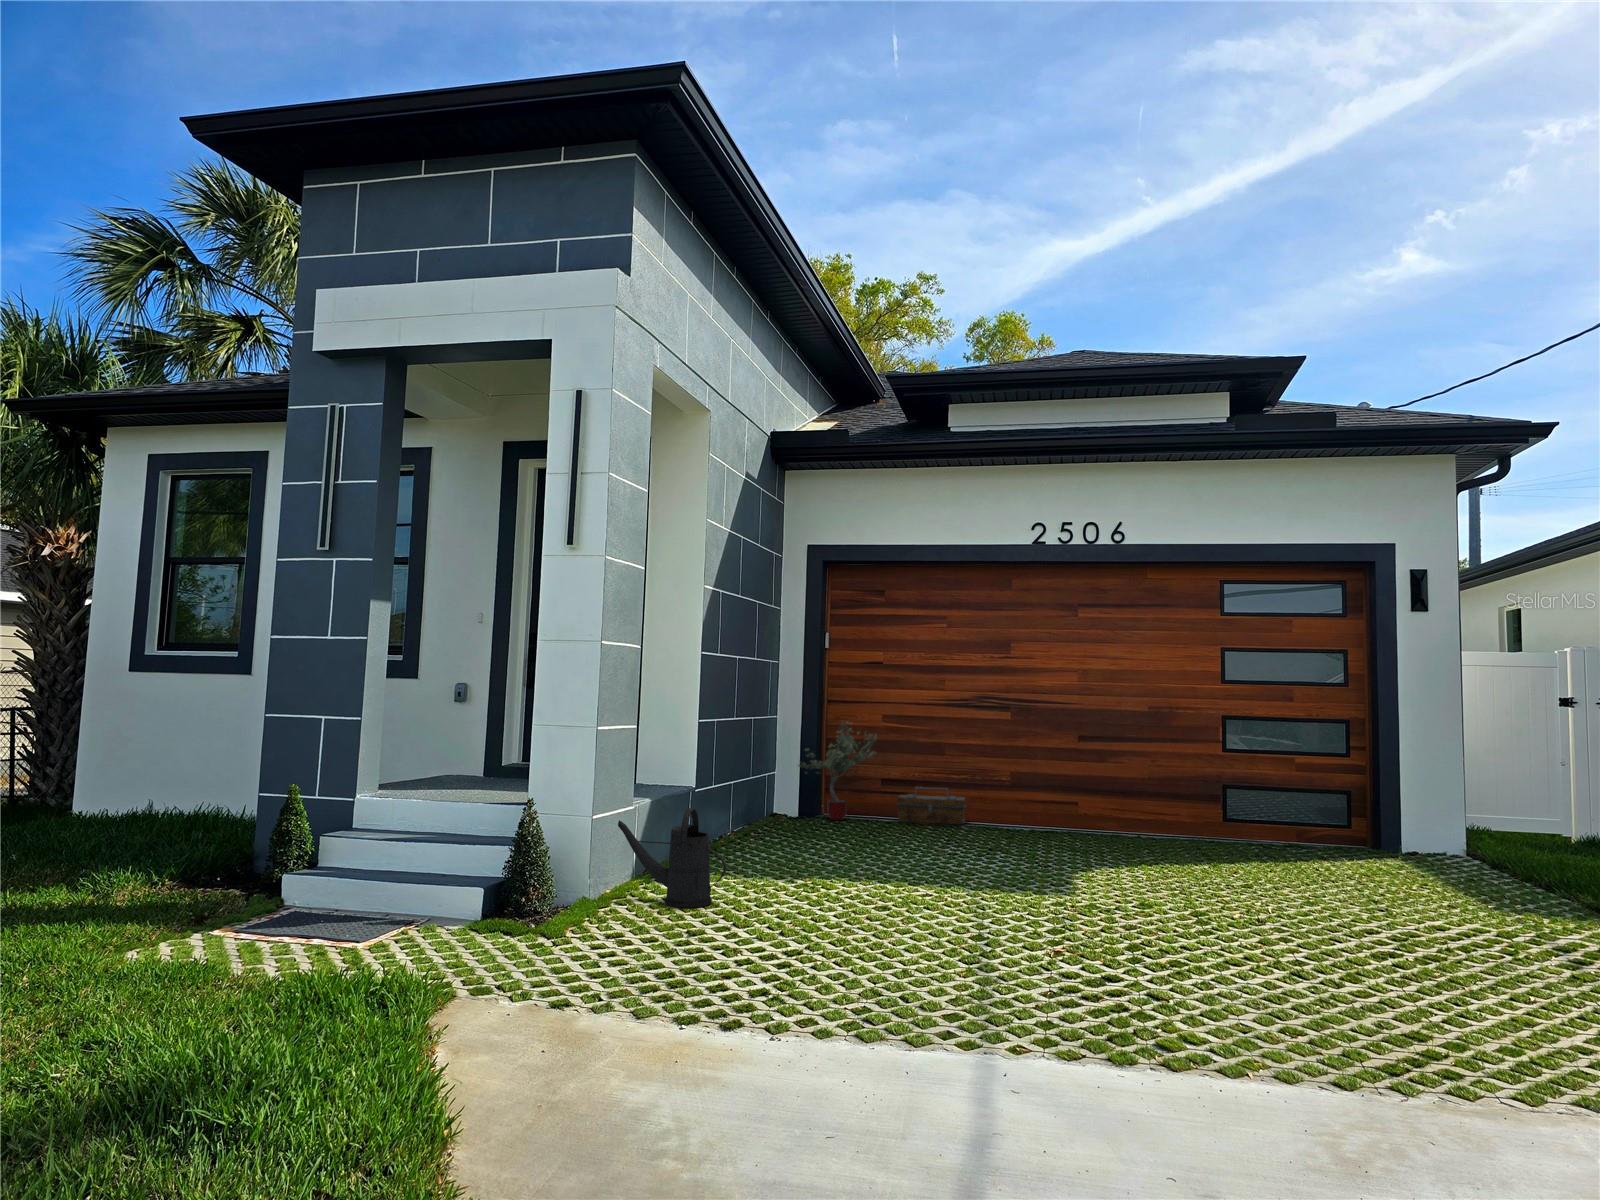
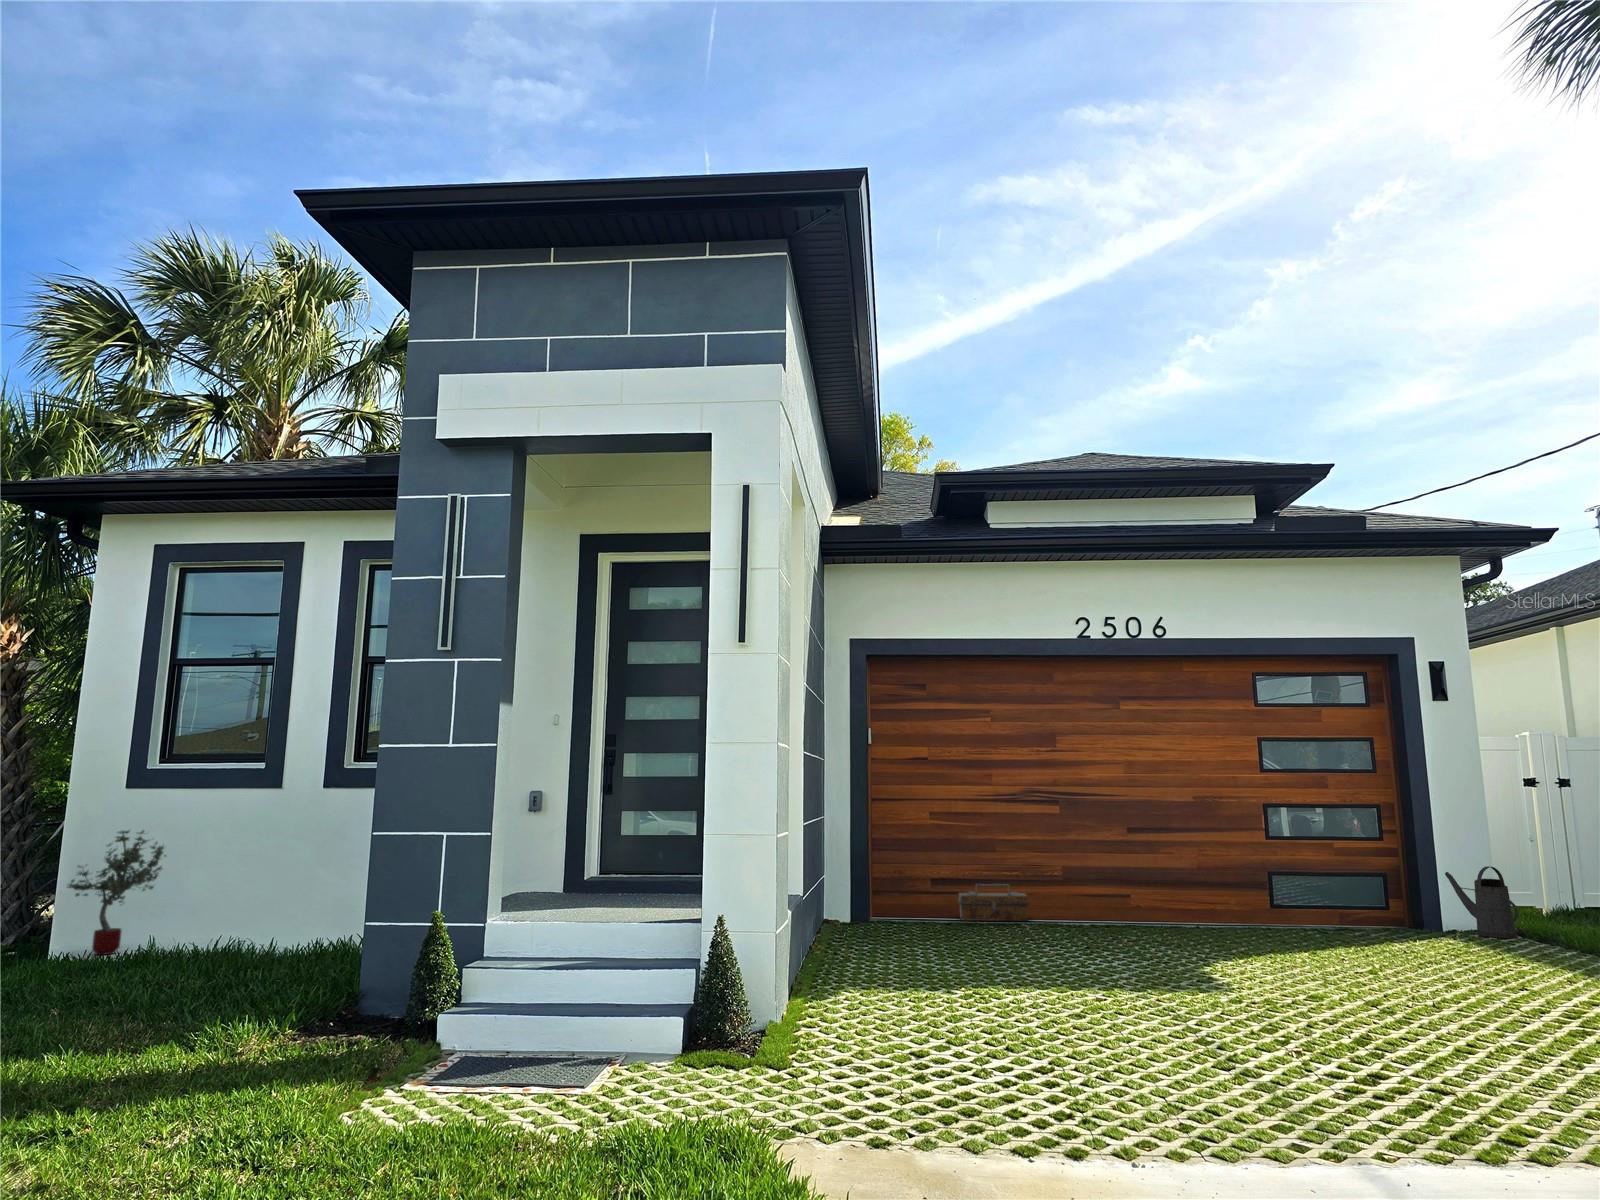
potted tree: present [799,721,876,821] -> present [68,831,166,955]
watering can: present [618,808,726,908] -> present [1445,866,1519,938]

